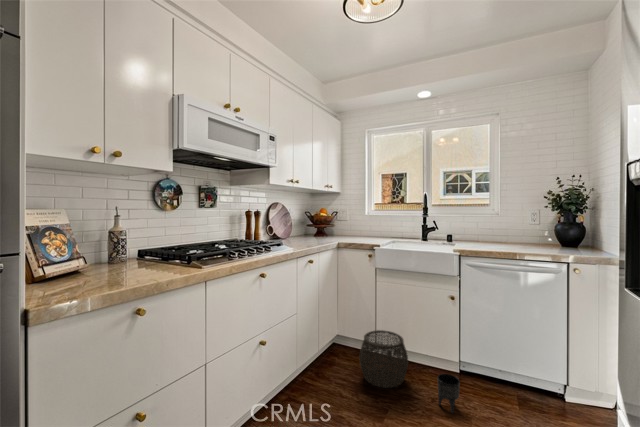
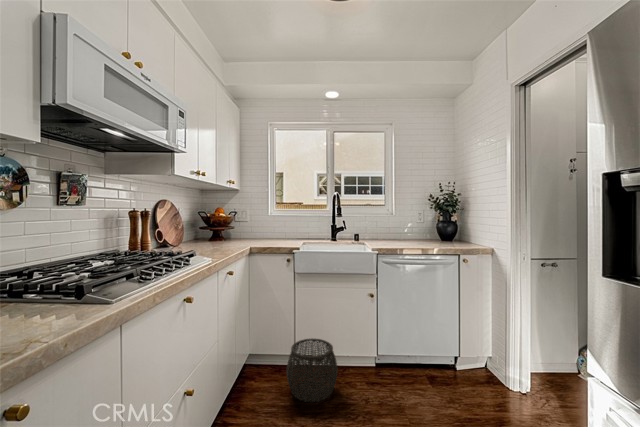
planter: present [437,374,460,413] -> none [372,371,393,410]

